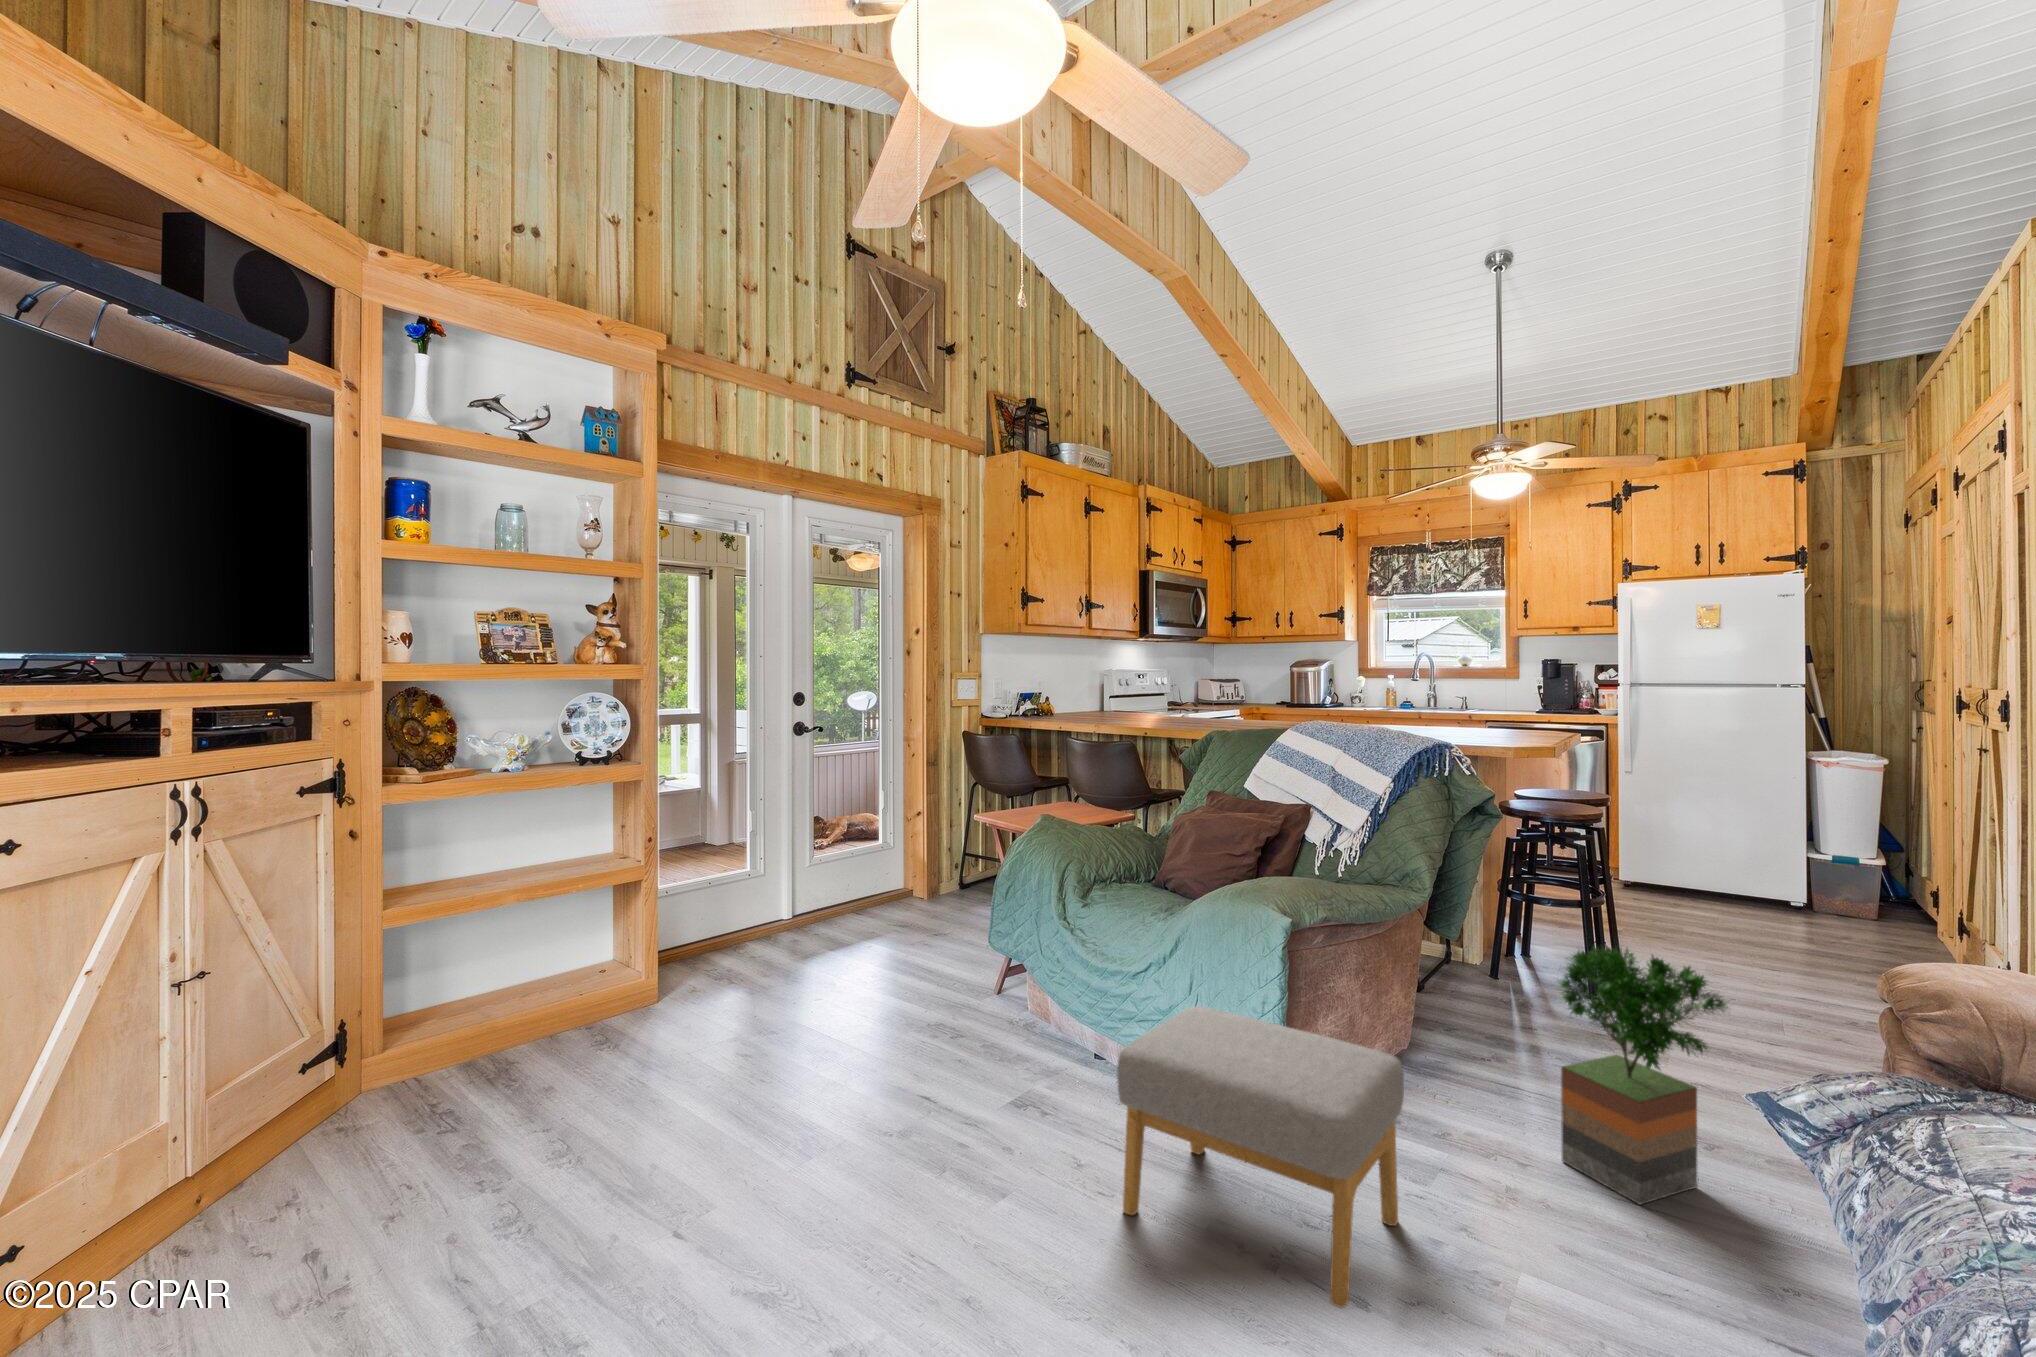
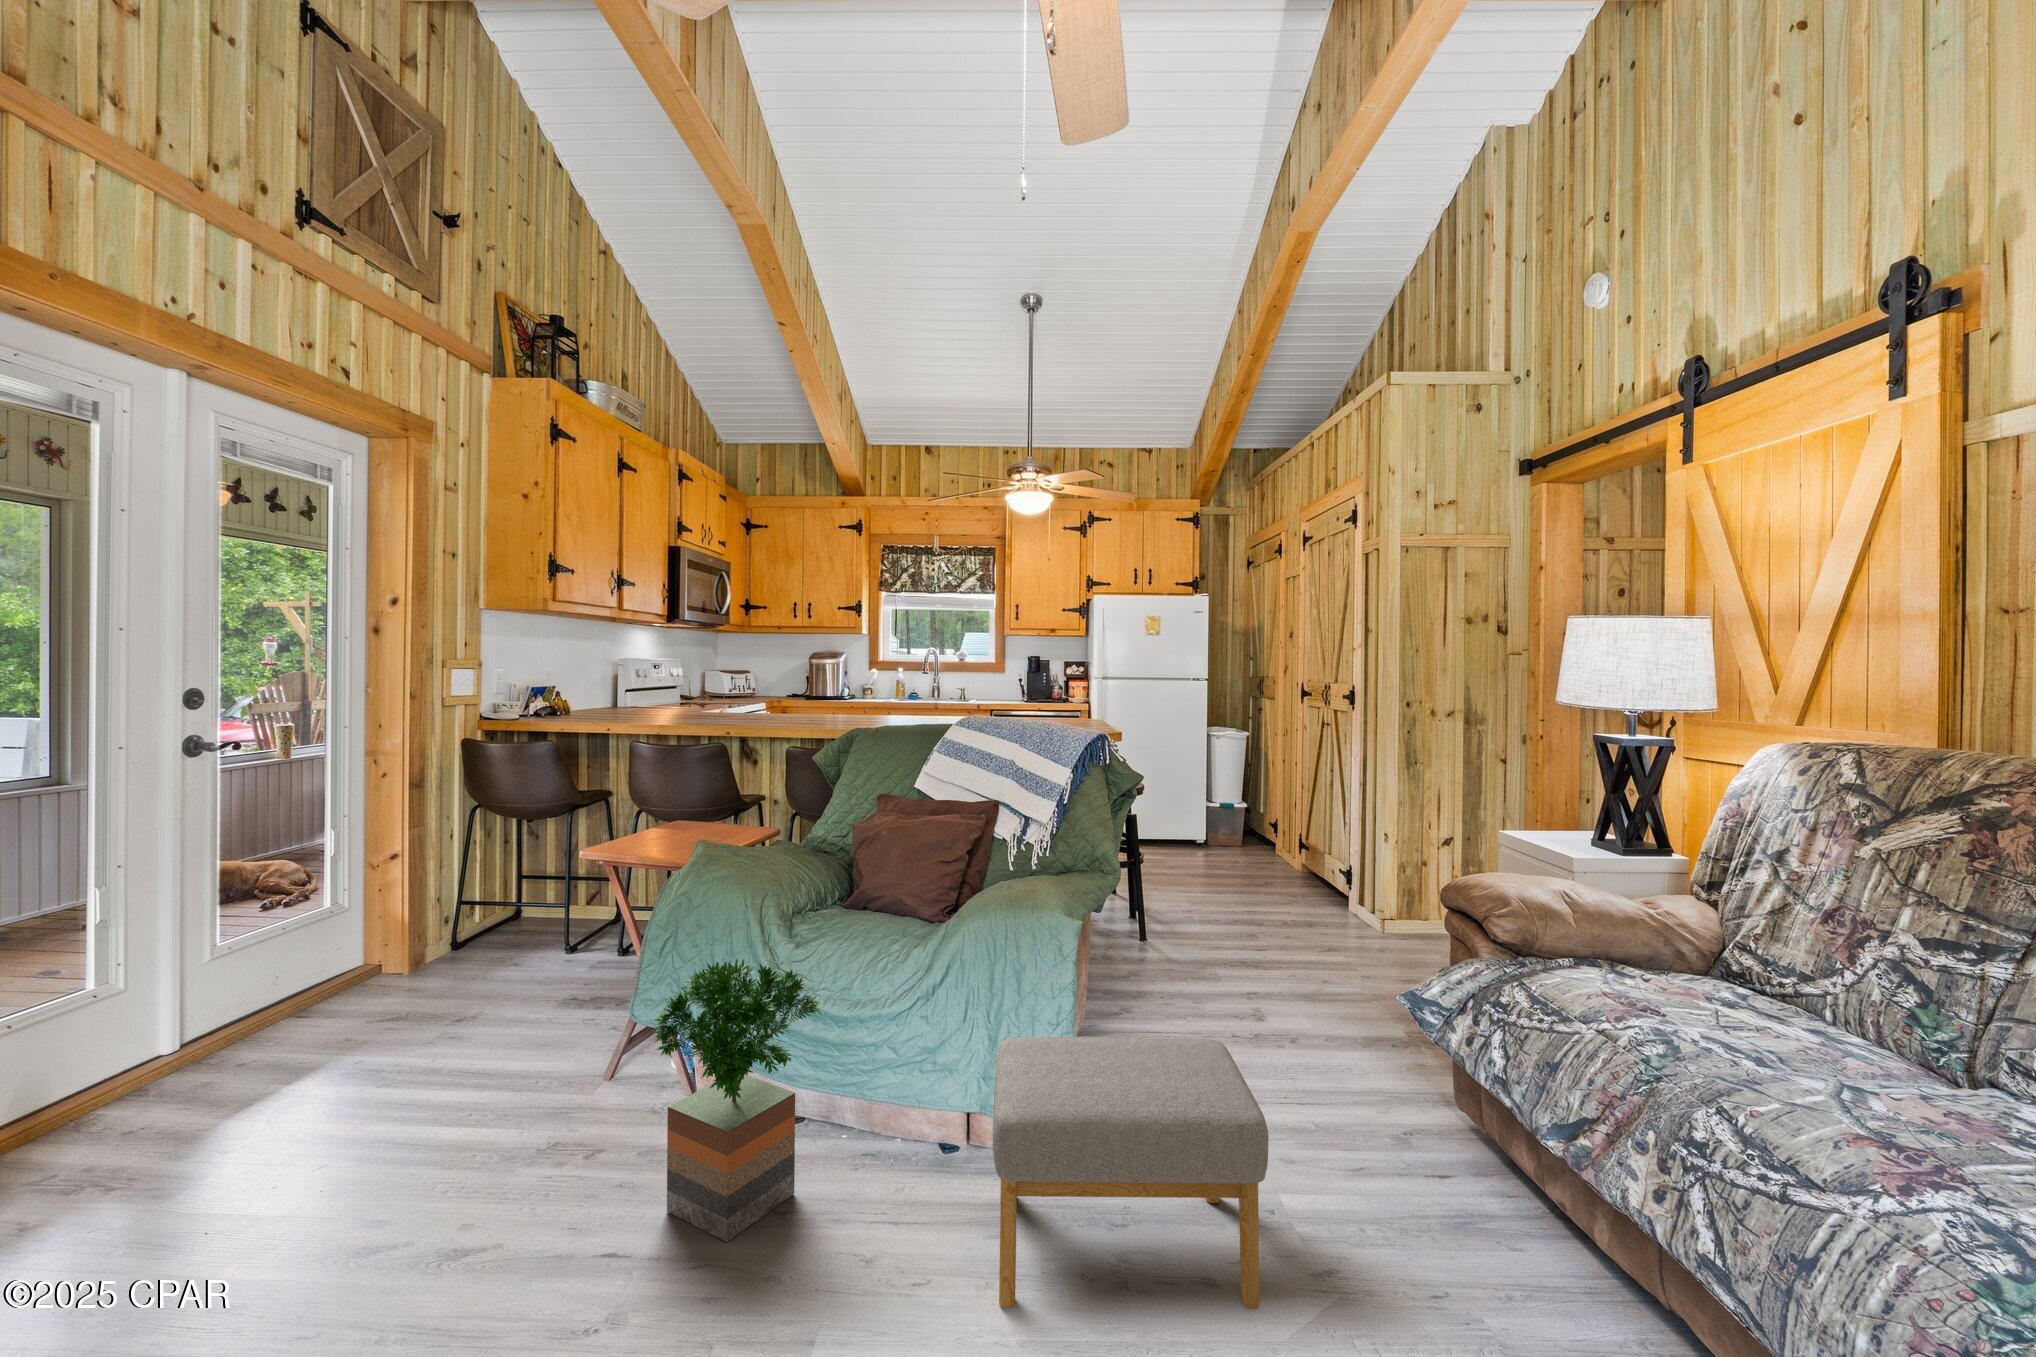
potted tree: present [1559,946,1728,1204] -> present [654,959,824,1242]

